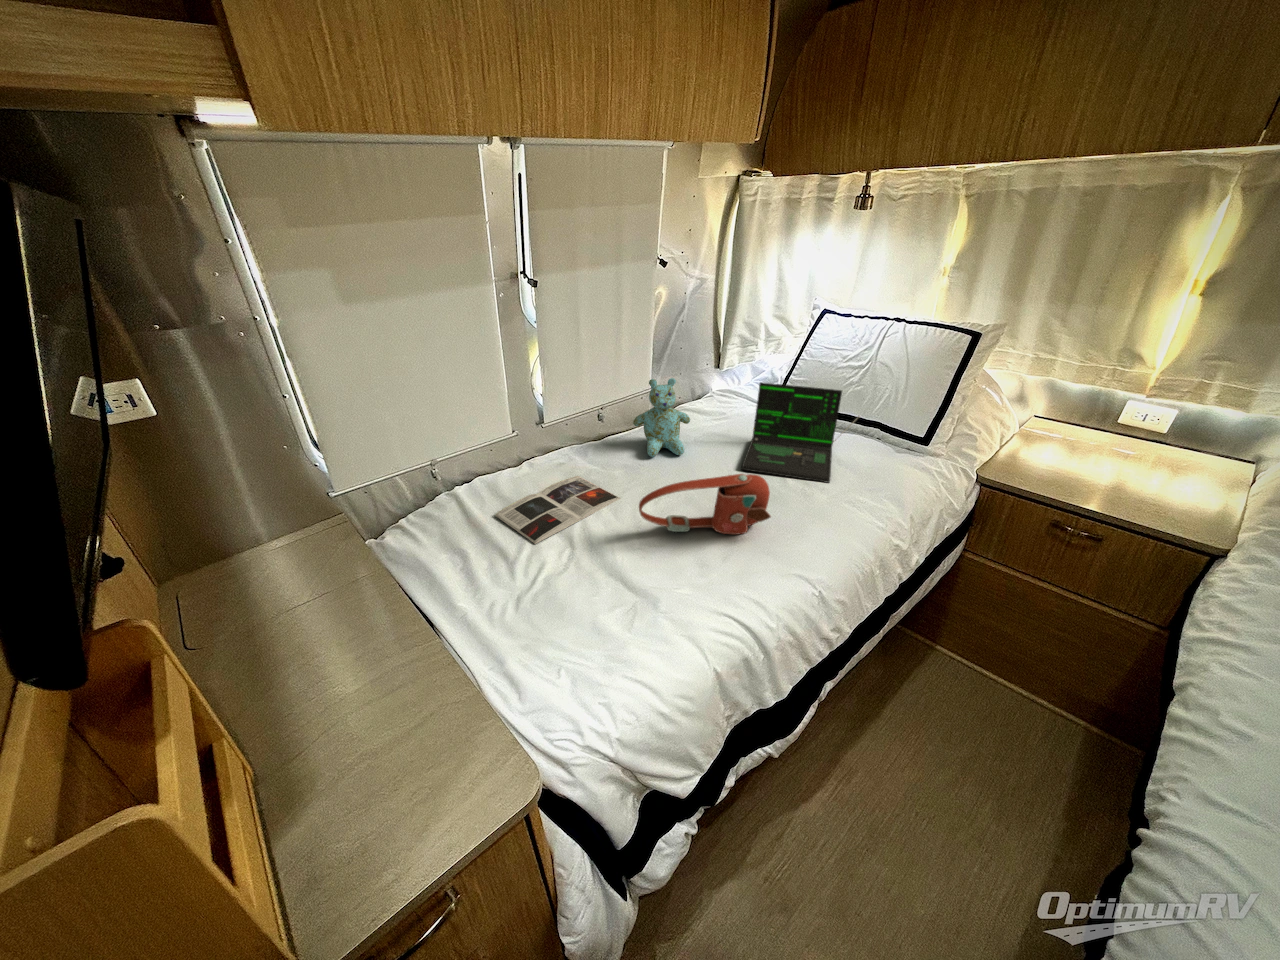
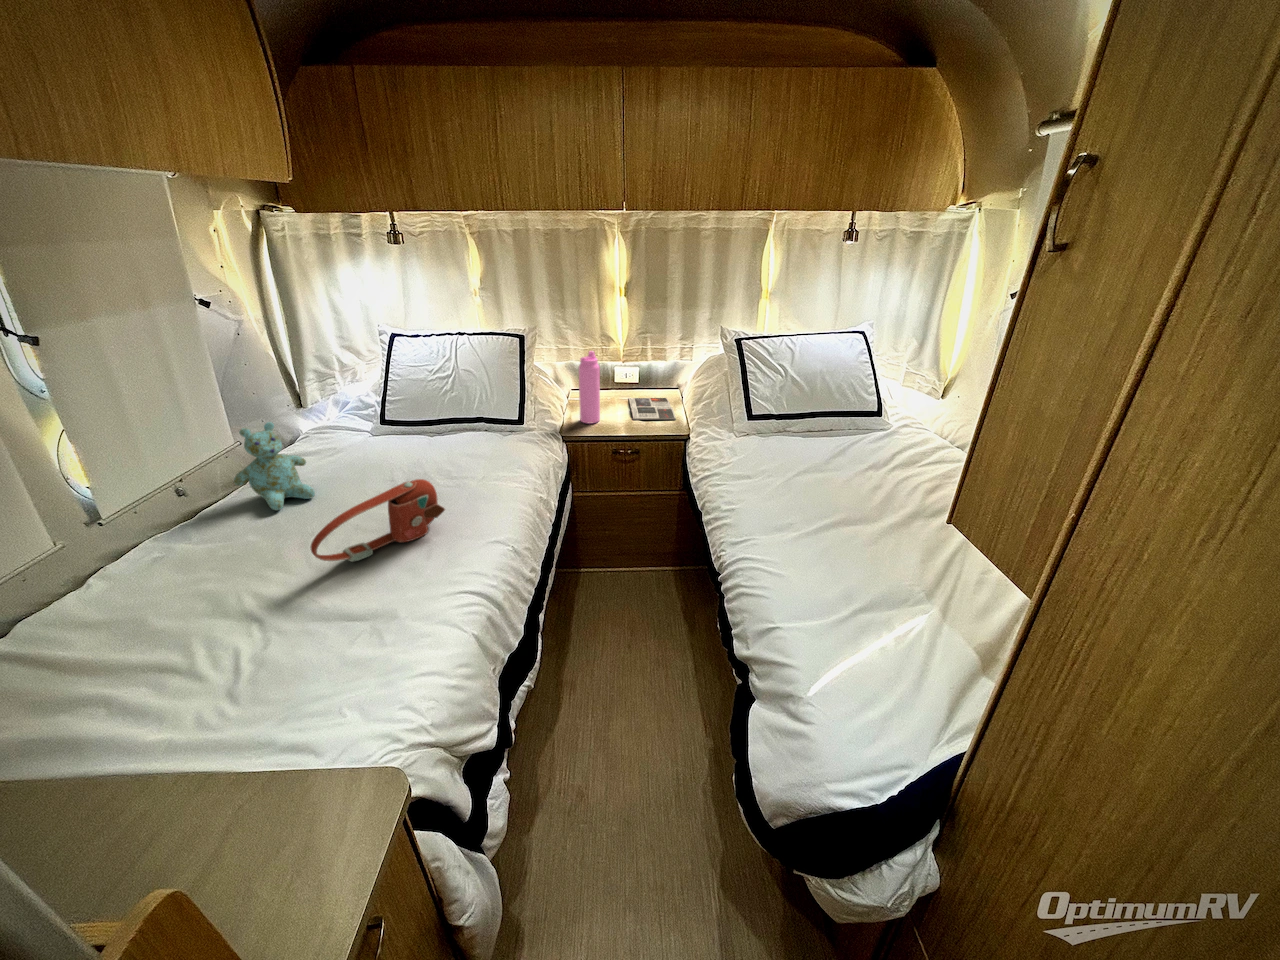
water bottle: none [1019,371,1088,476] -> present [579,351,600,423]
laptop: present [742,382,860,483] -> none [367,397,470,488]
magazine: present [495,476,621,544] -> present [629,398,676,419]

